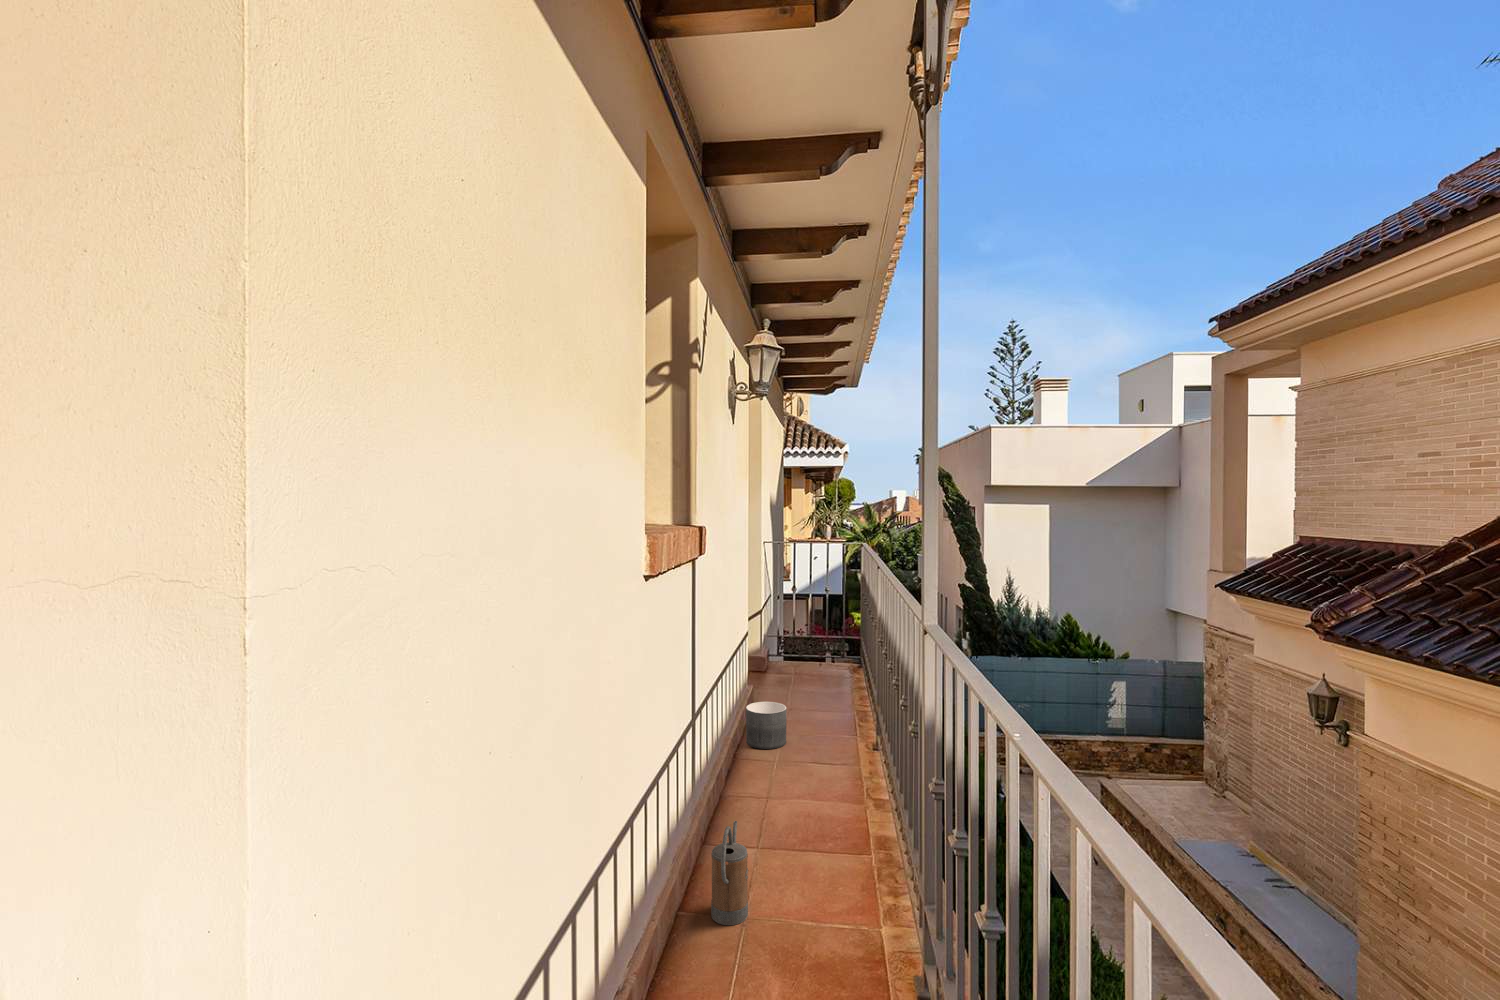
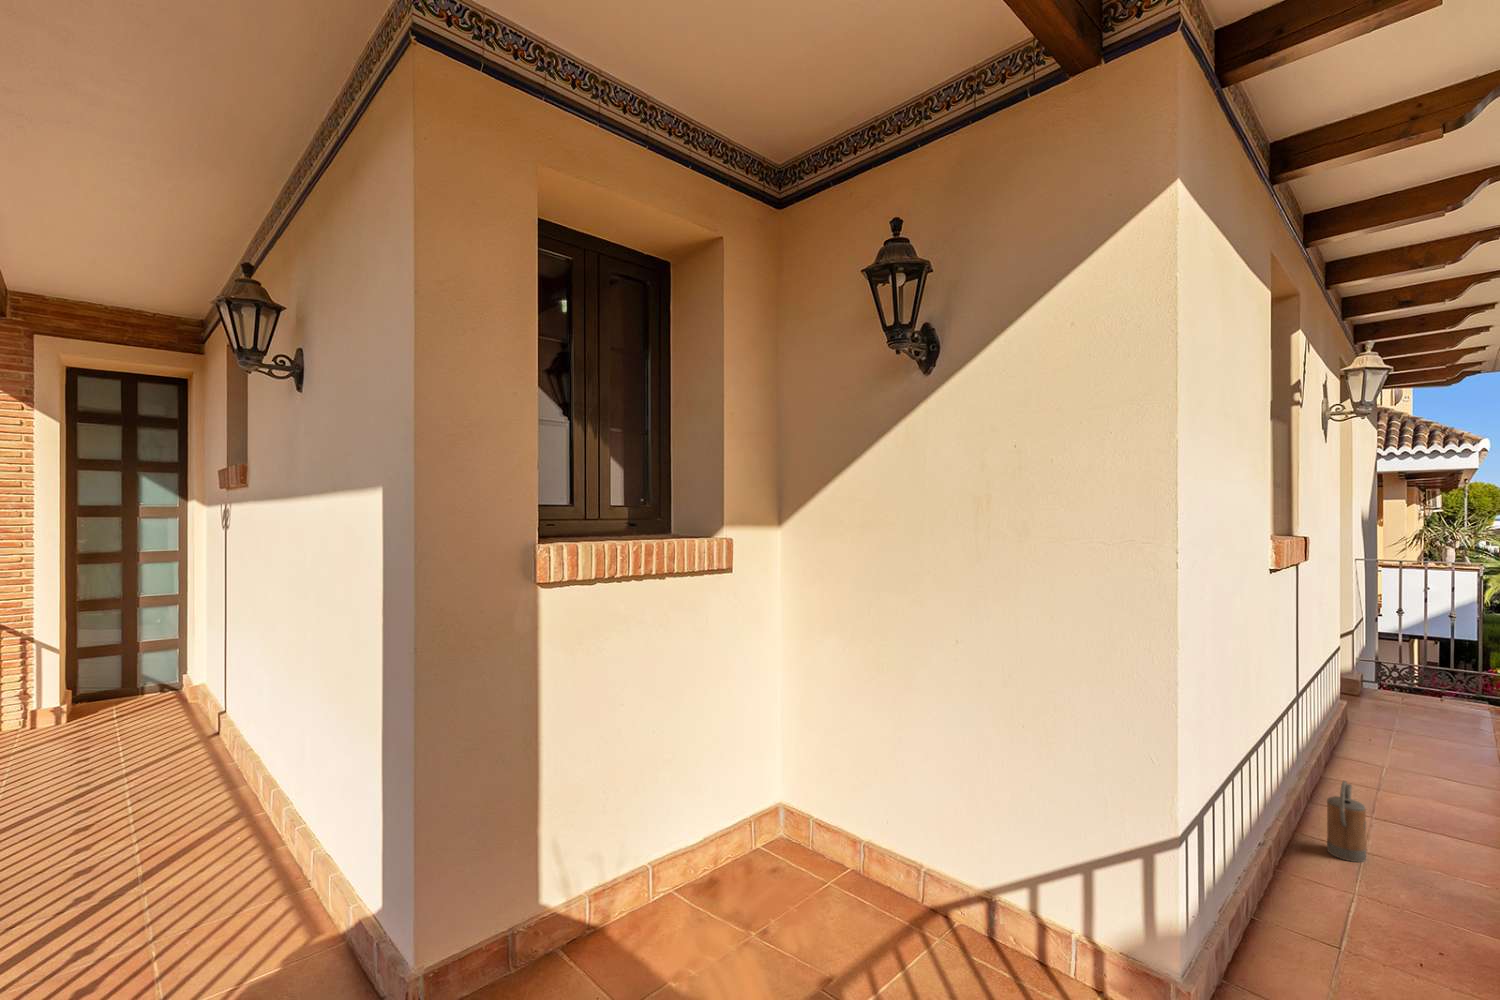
planter: present [746,702,787,749] -> none [1344,711,1397,758]

